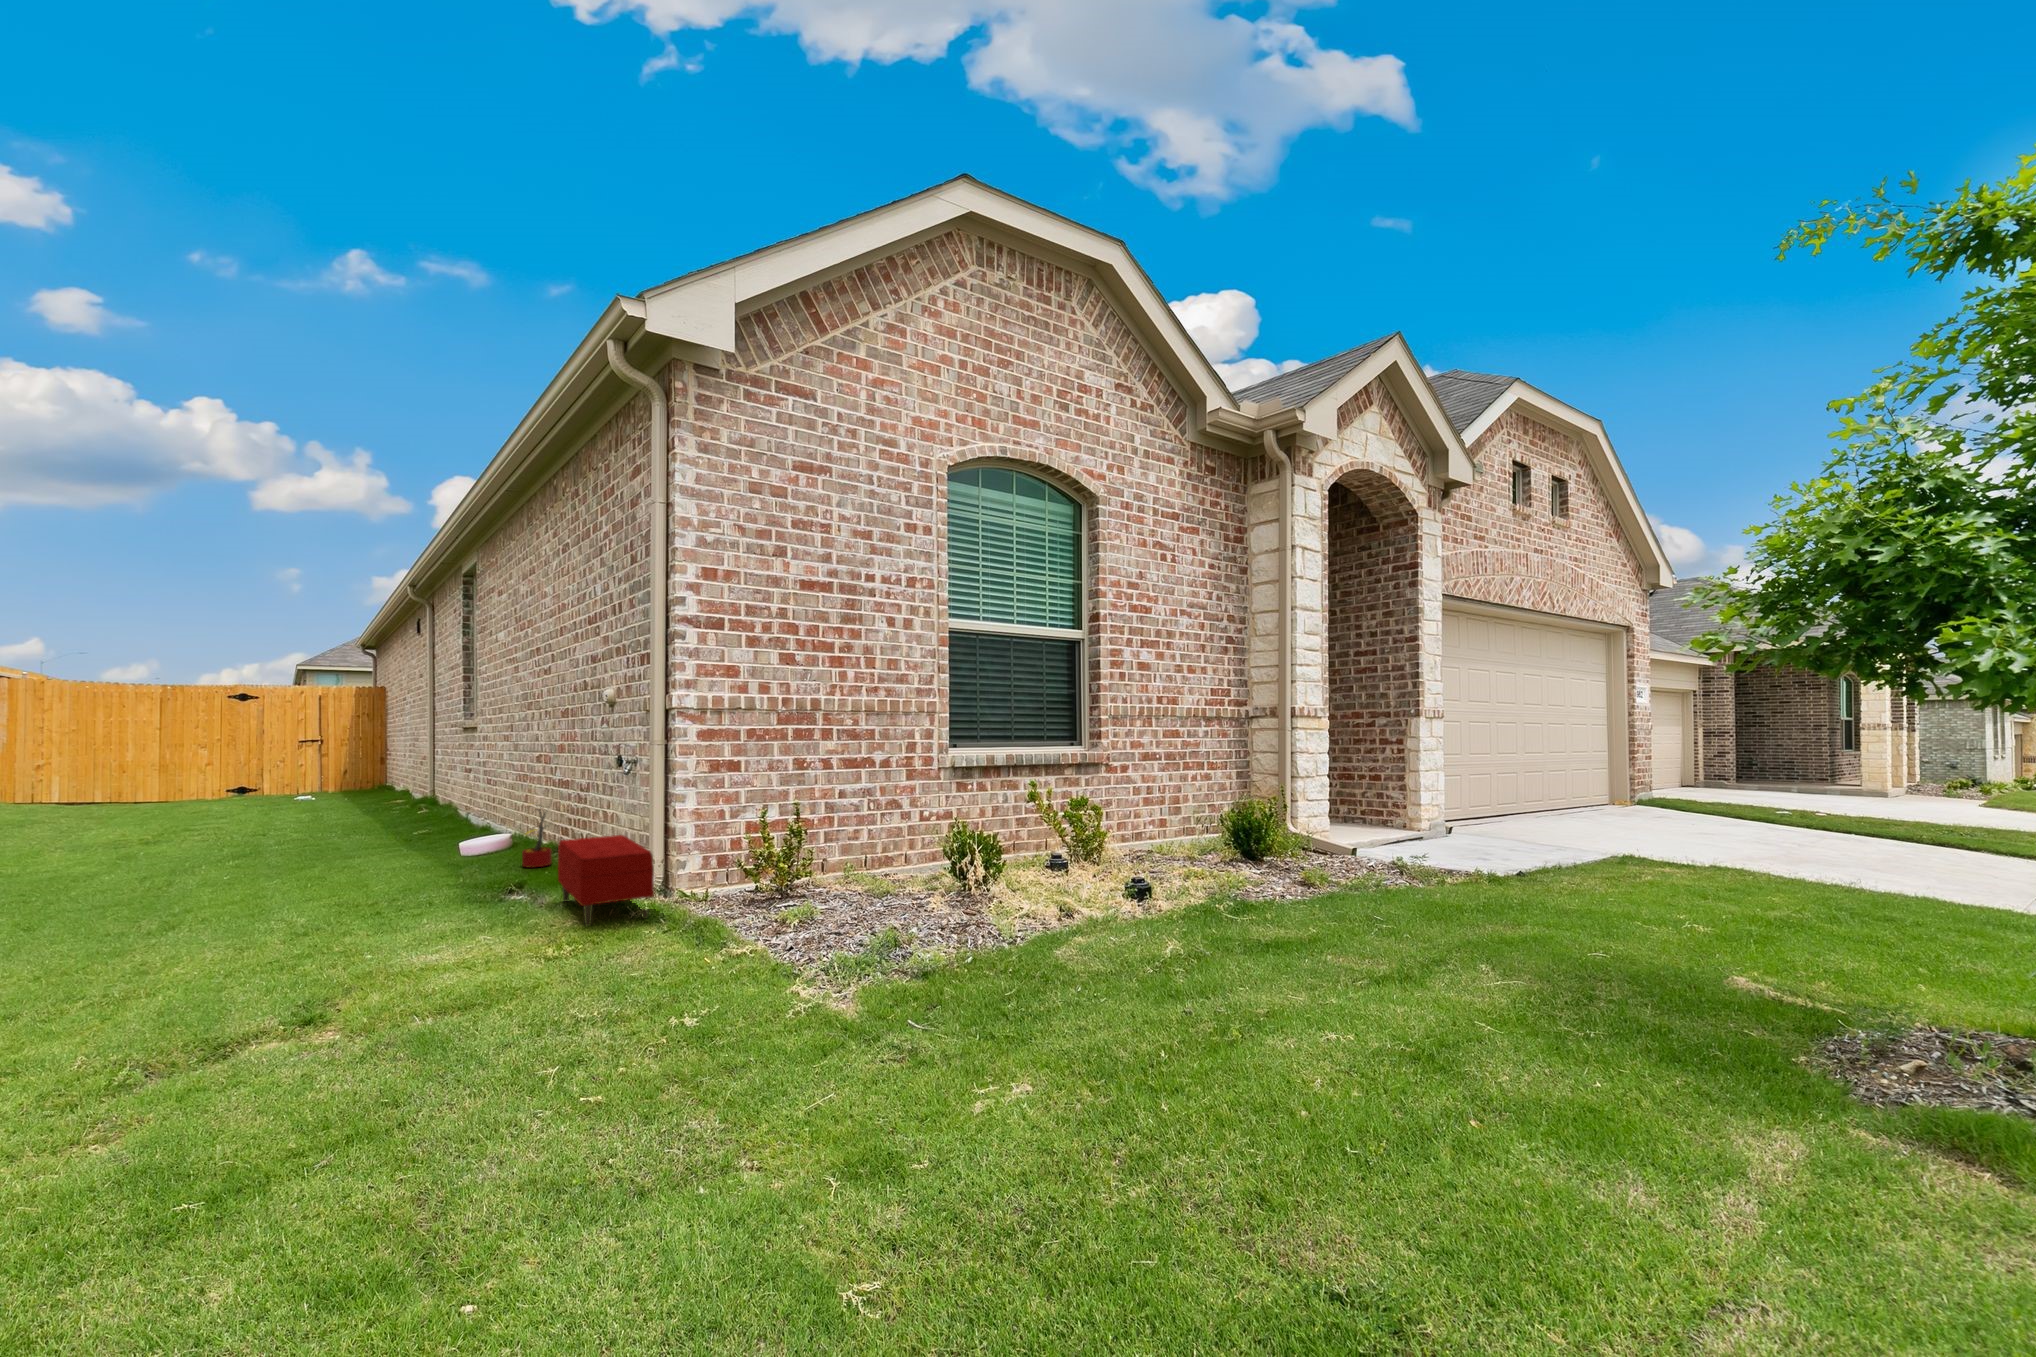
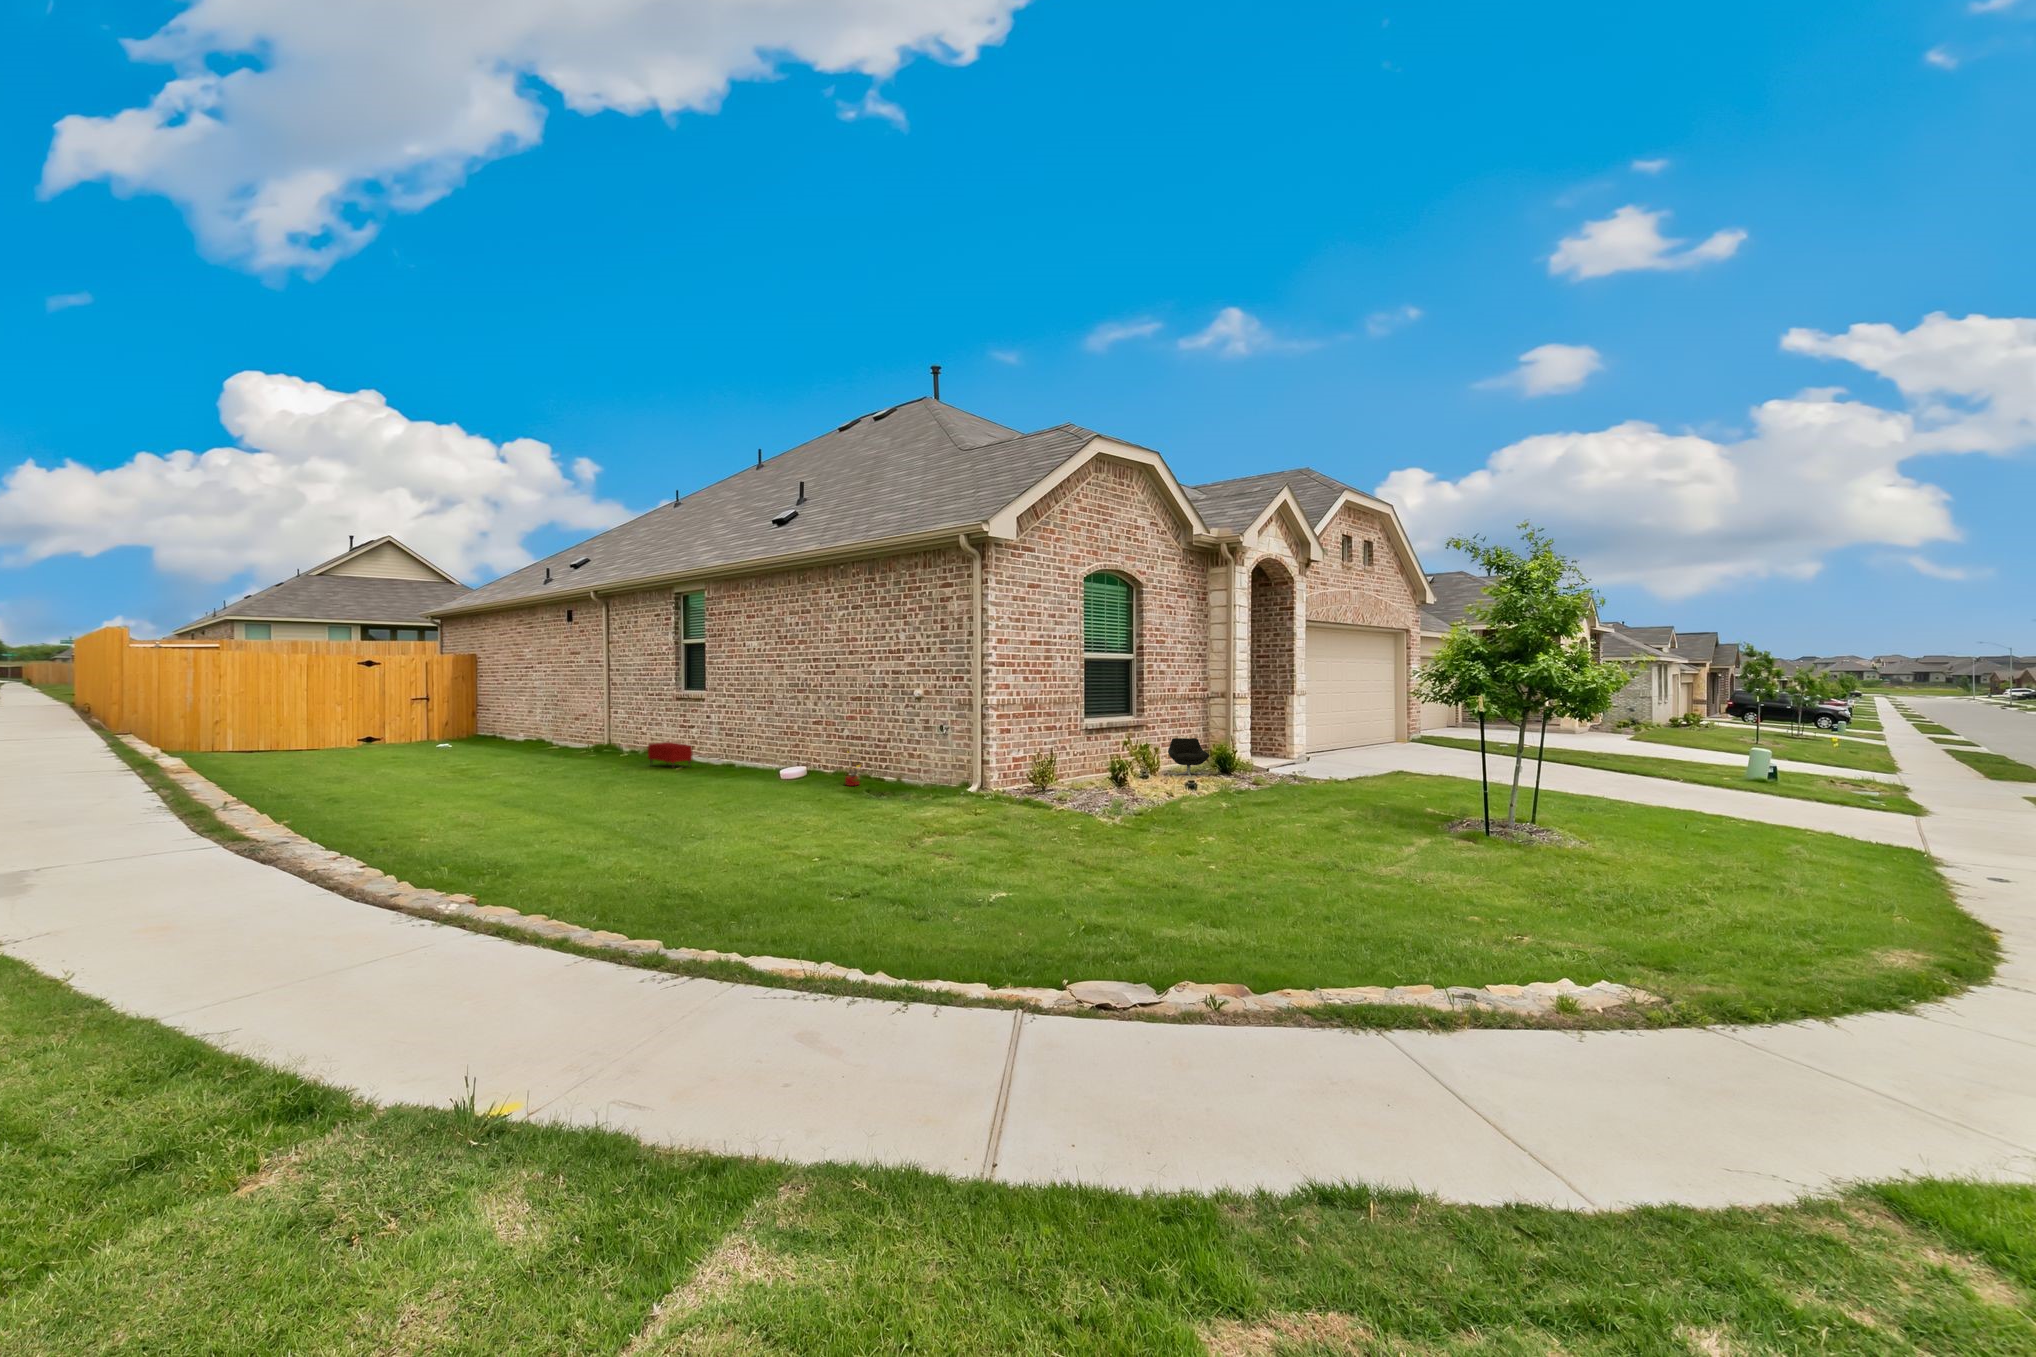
lounge chair: none [1147,792,1227,870] -> present [1168,738,1210,777]
bench: present [558,835,654,926] -> present [648,742,693,768]

